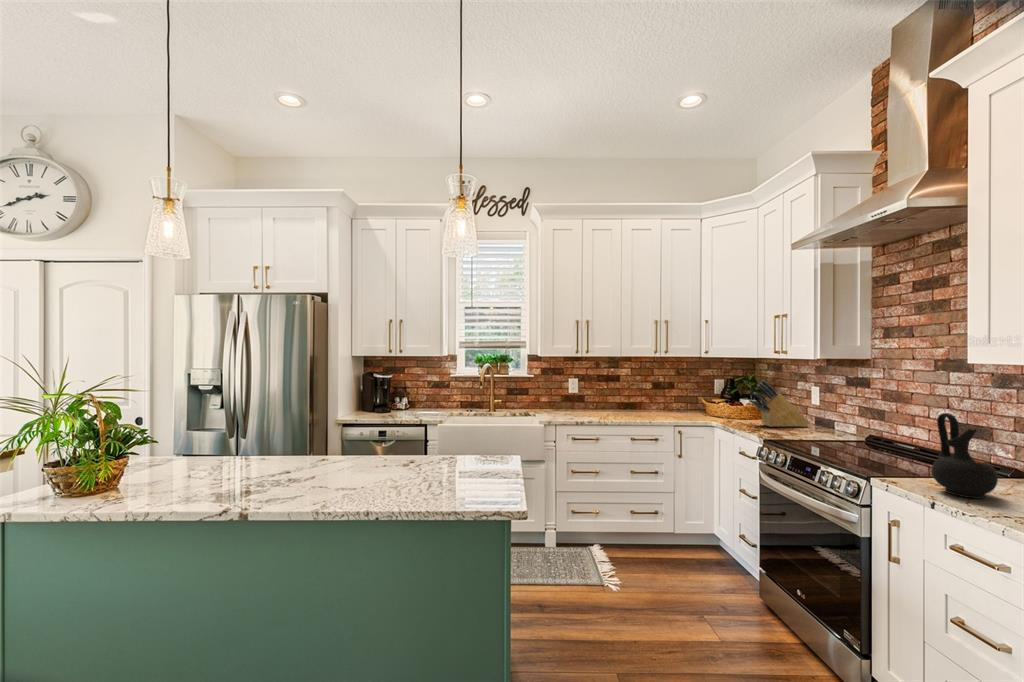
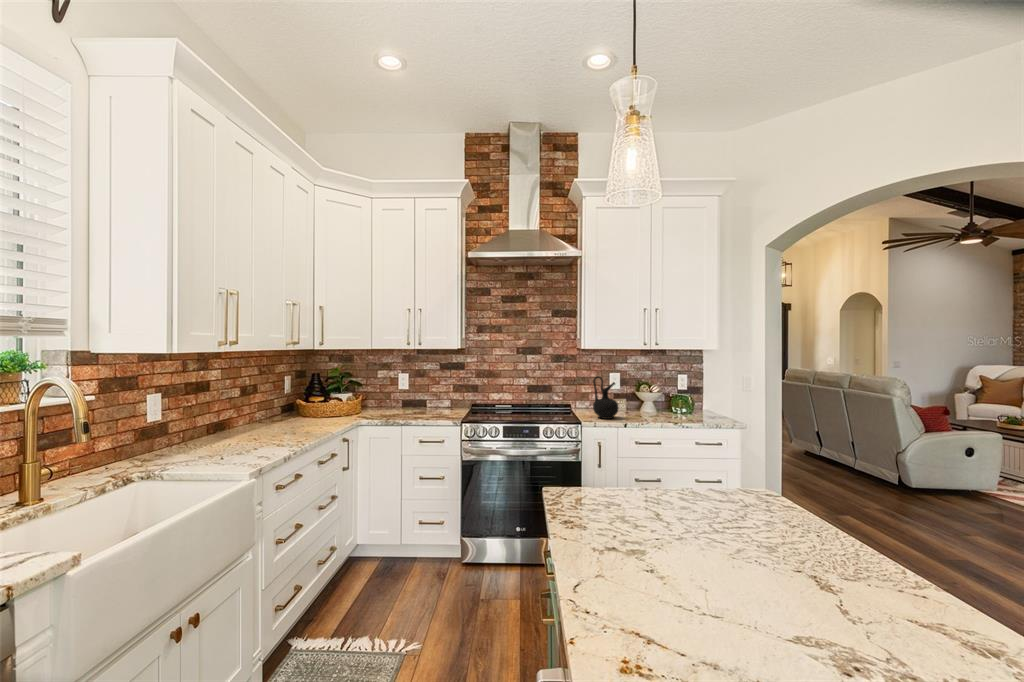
knife block: present [748,380,810,427] -> none [388,369,415,414]

